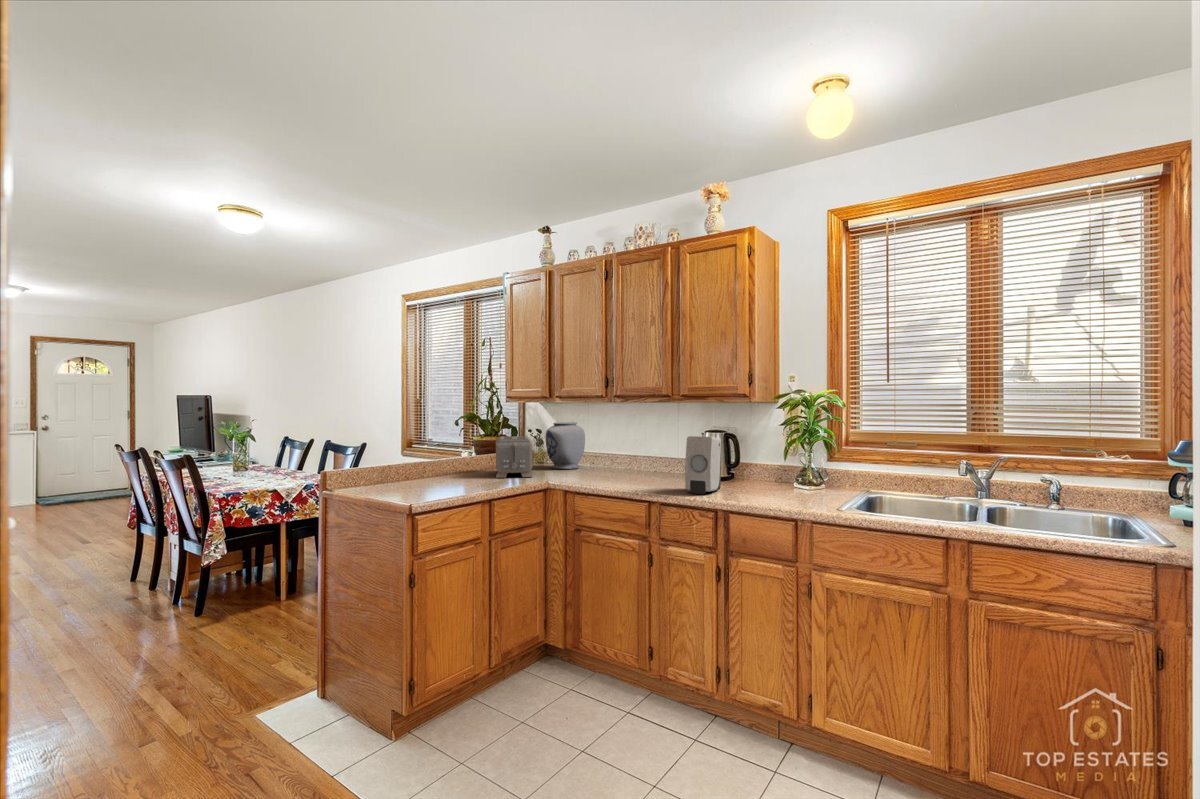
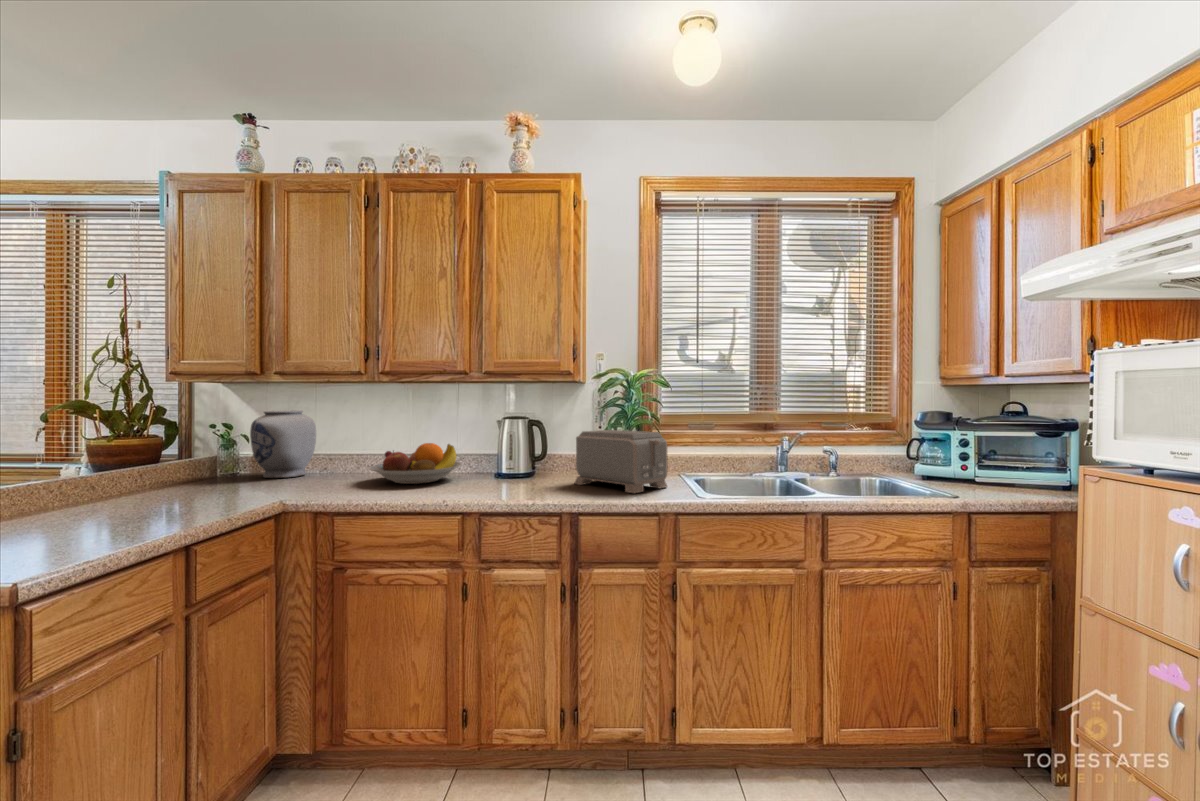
toaster: present [496,436,533,478] -> present [575,430,668,493]
soap dispenser: present [685,436,722,494] -> none [511,422,545,495]
fruit bowl: none [606,450,672,480] -> present [369,443,461,484]

